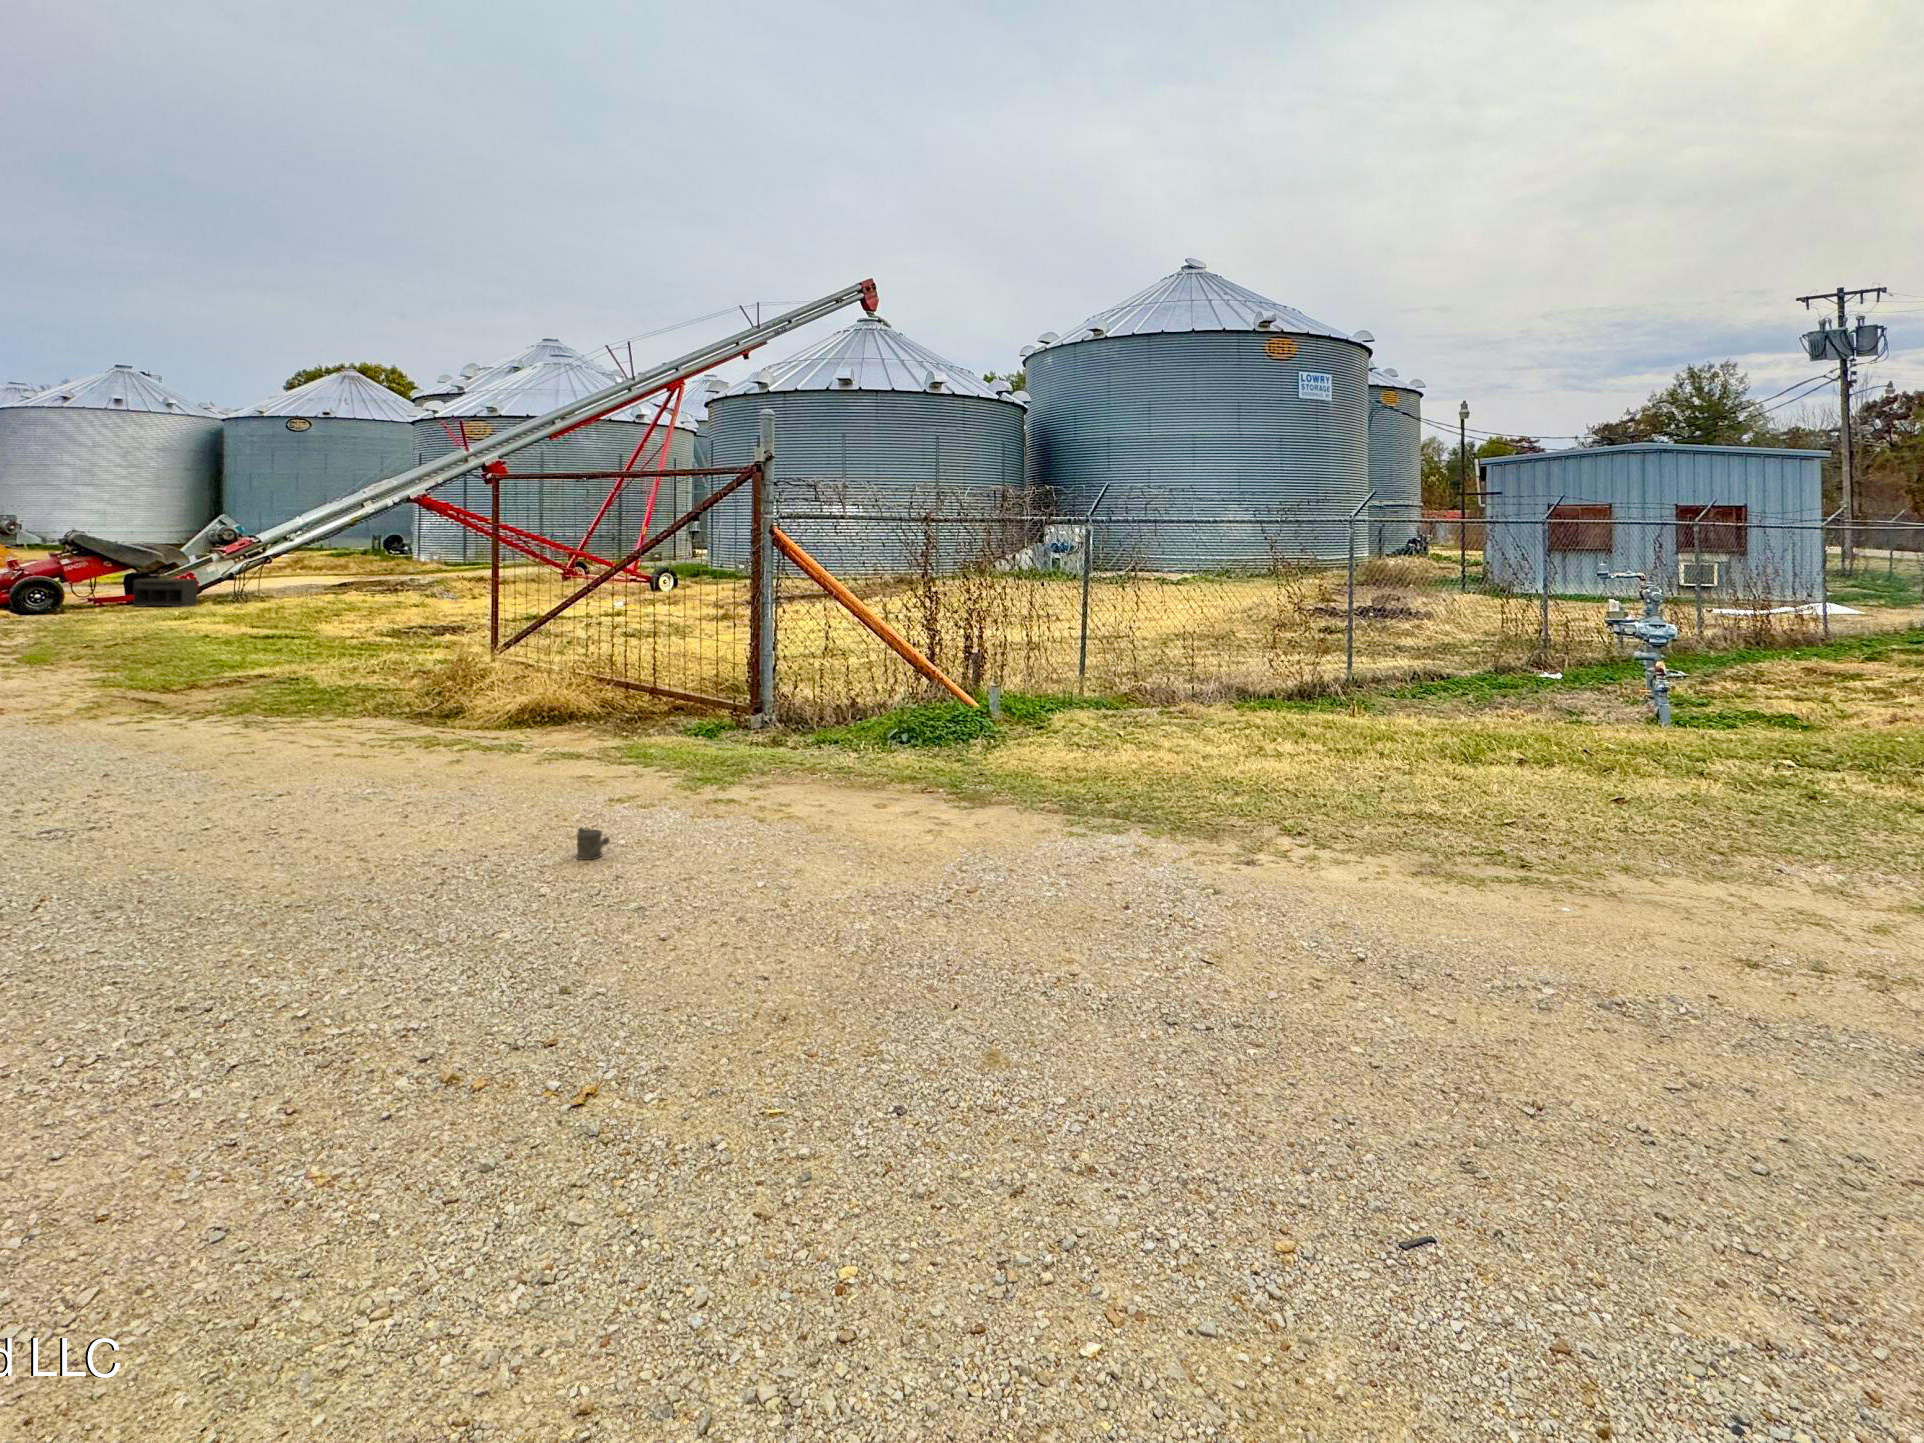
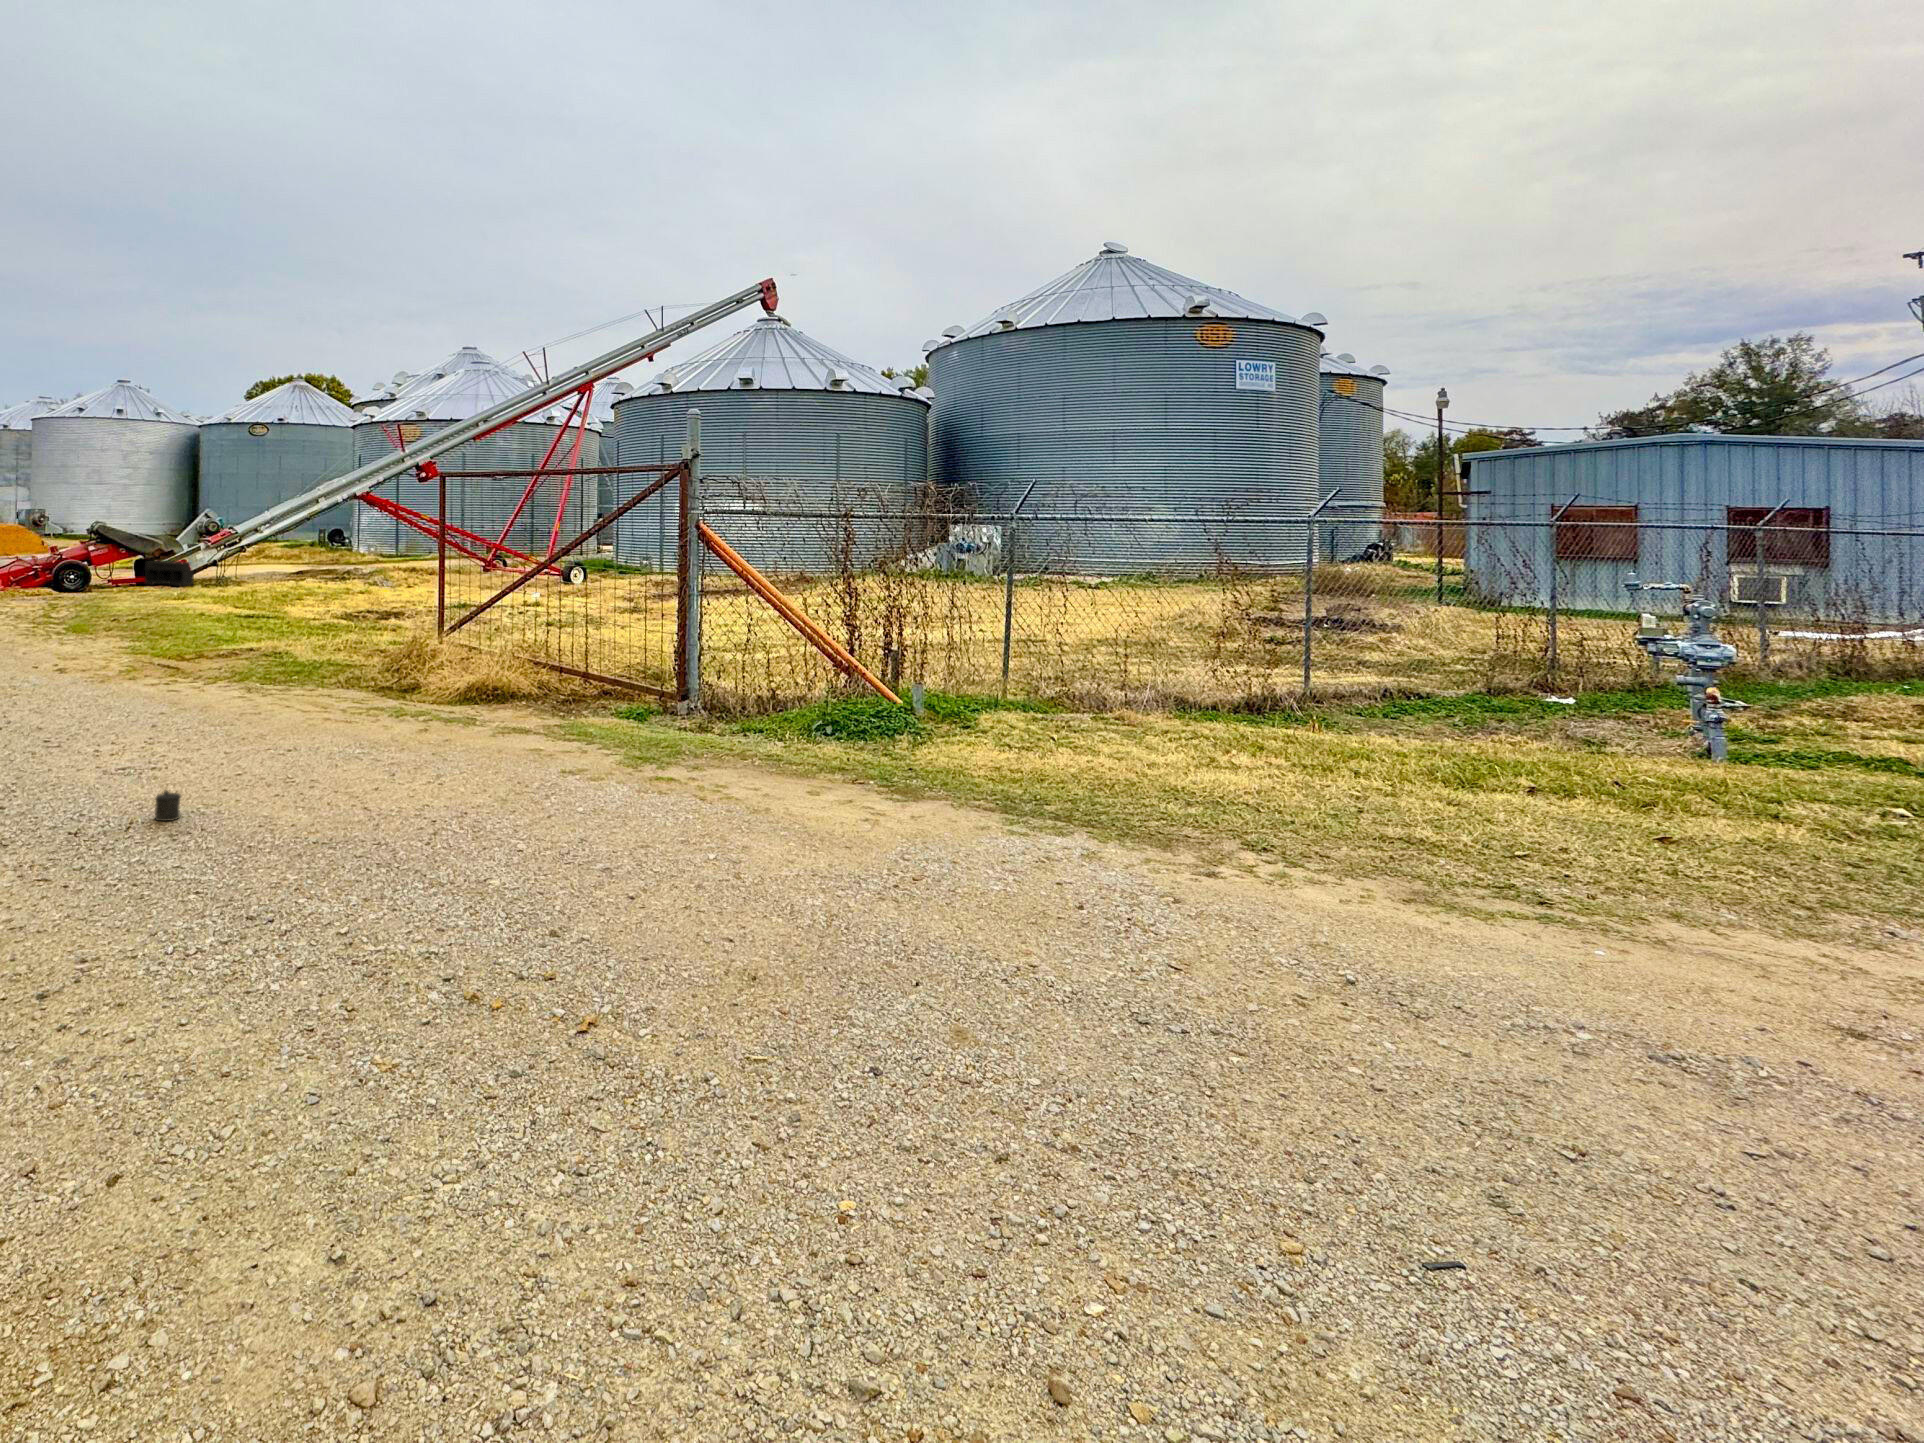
watering can: present [576,827,610,860] -> present [155,791,181,821]

